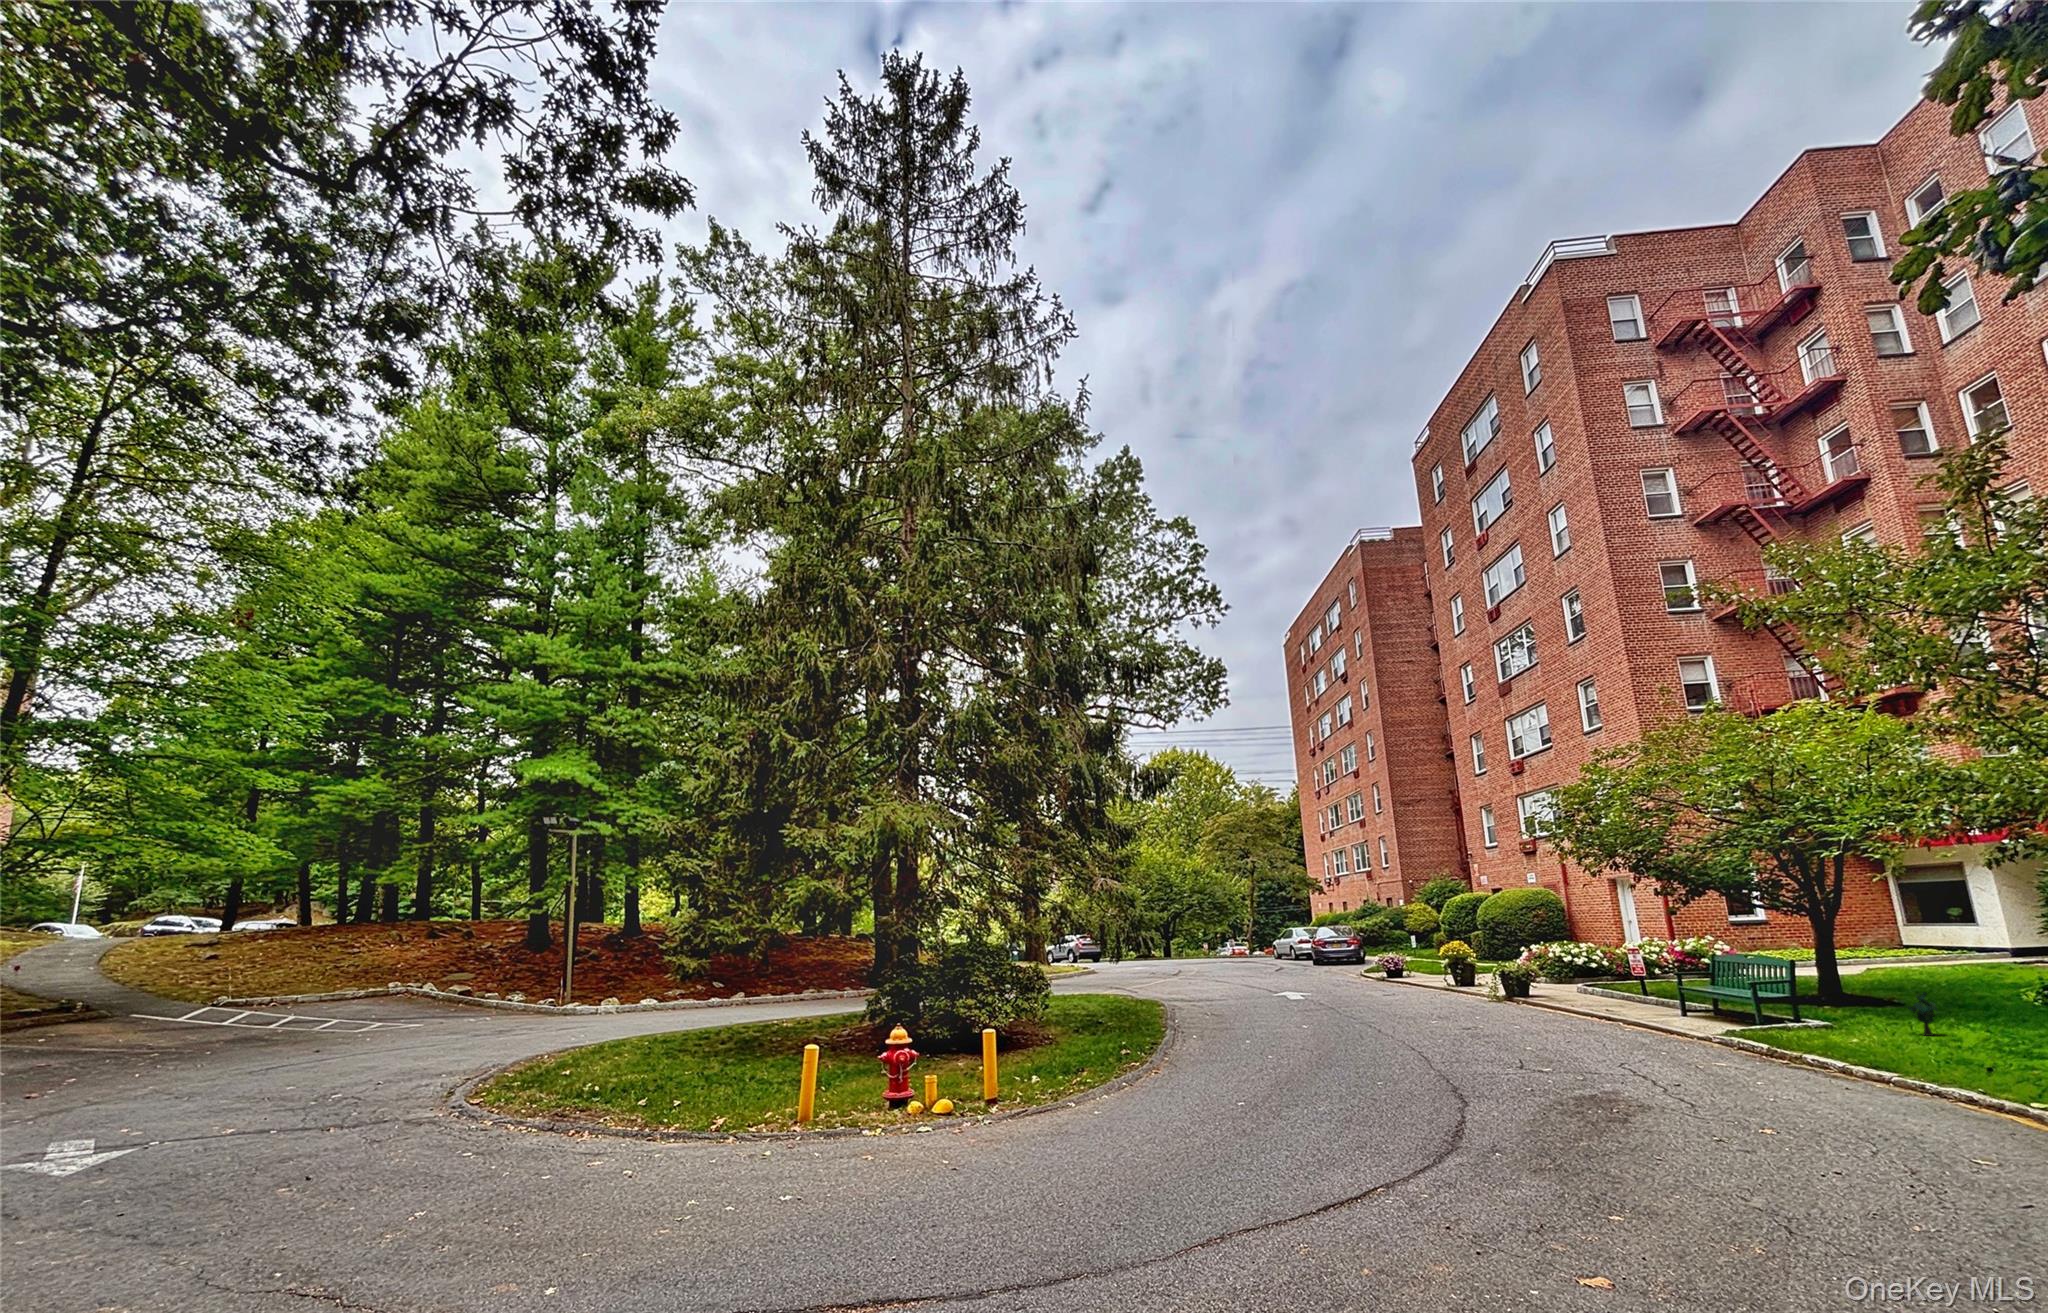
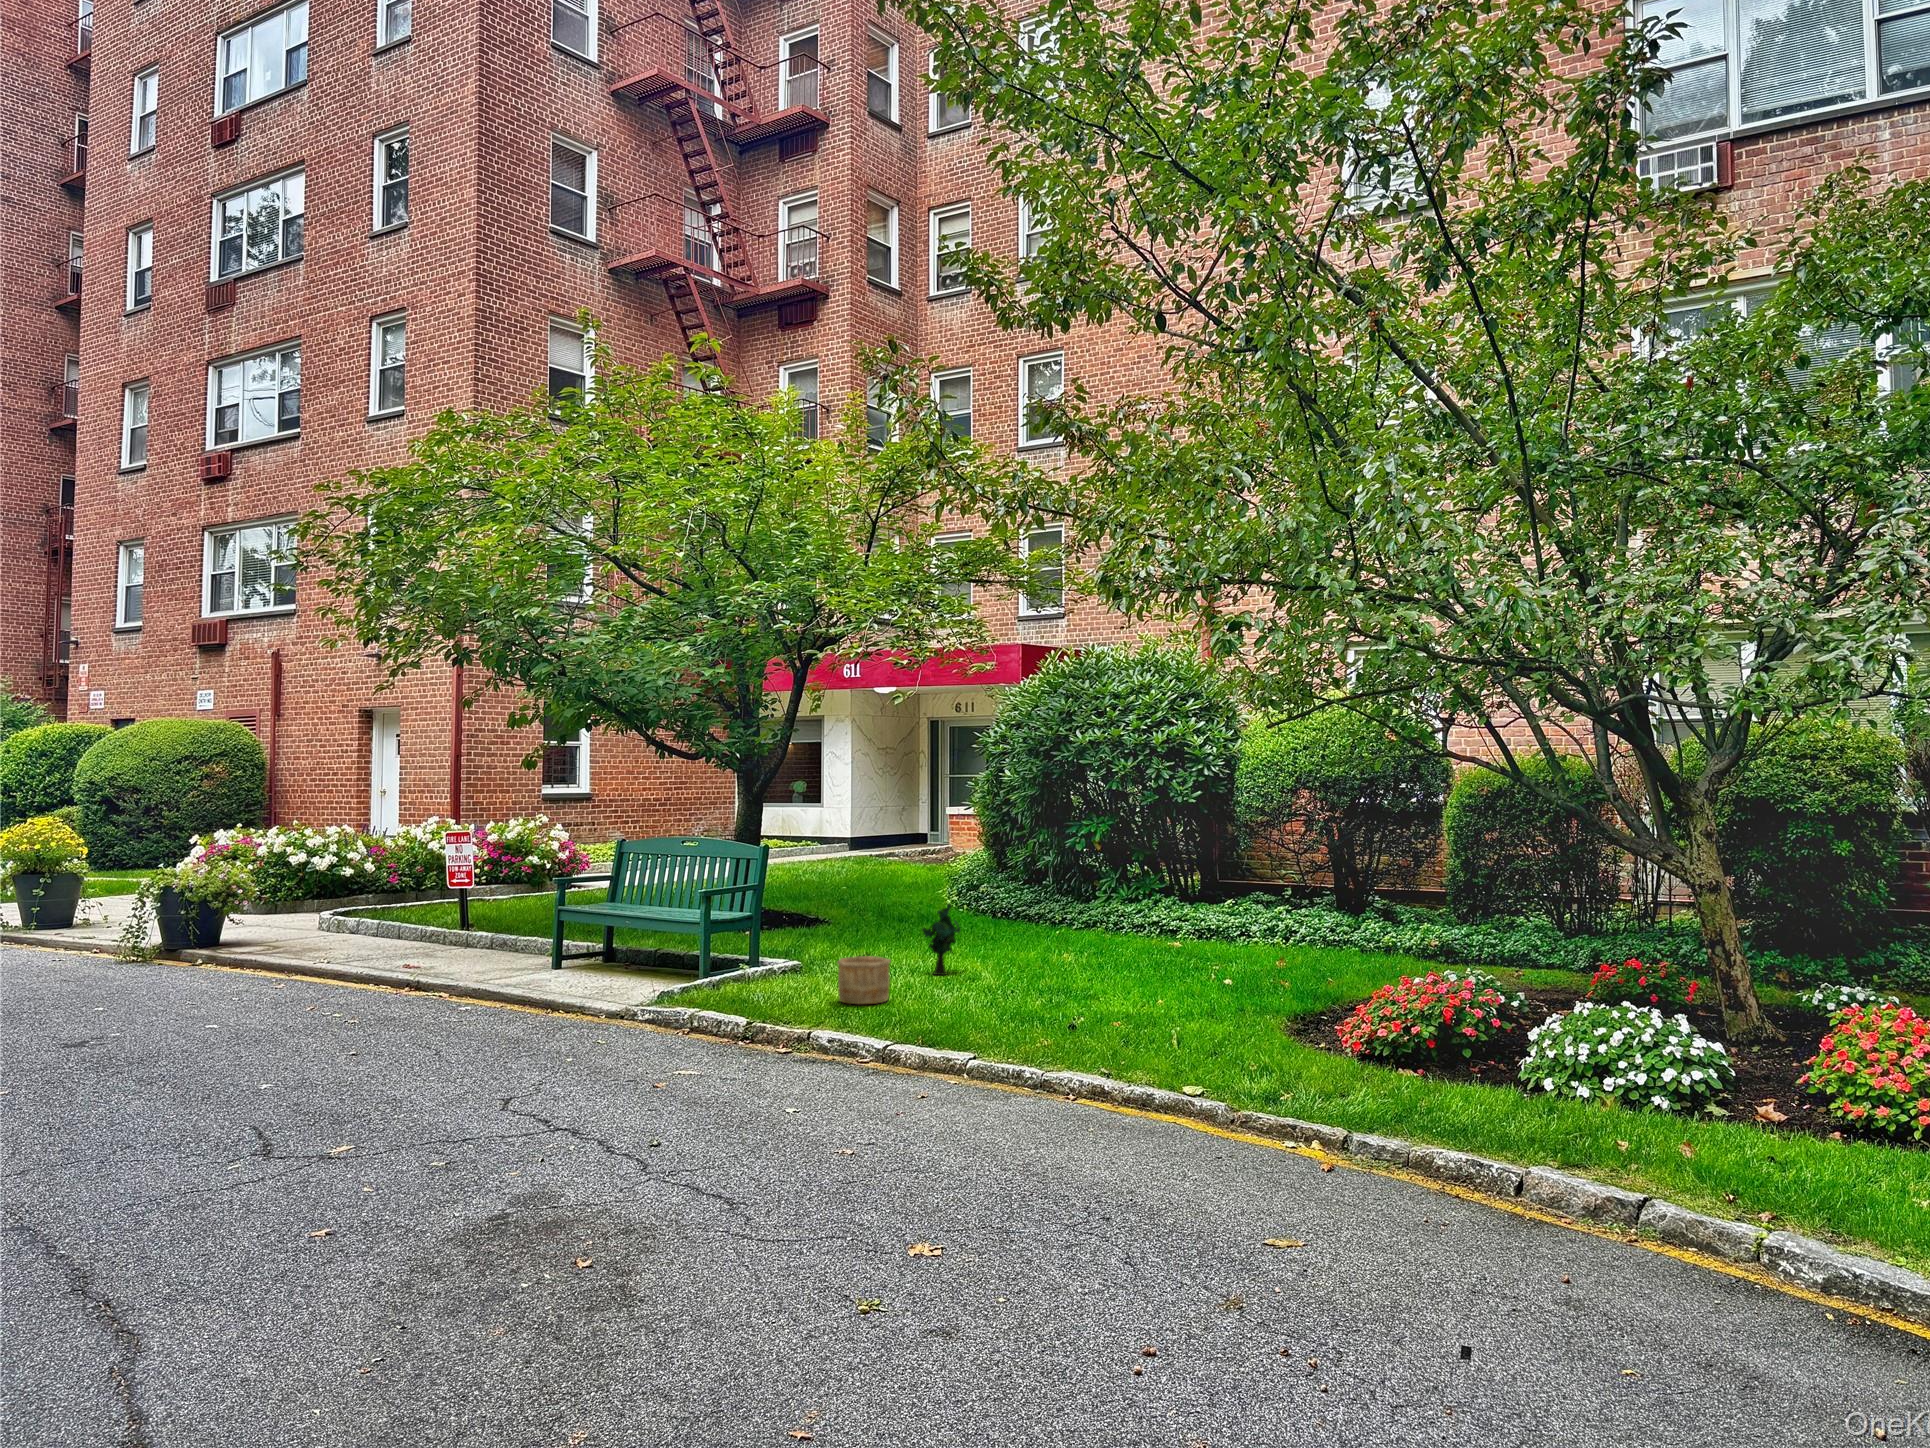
wooden bucket: none [1828,1018,1872,1046] -> present [837,956,891,1004]

